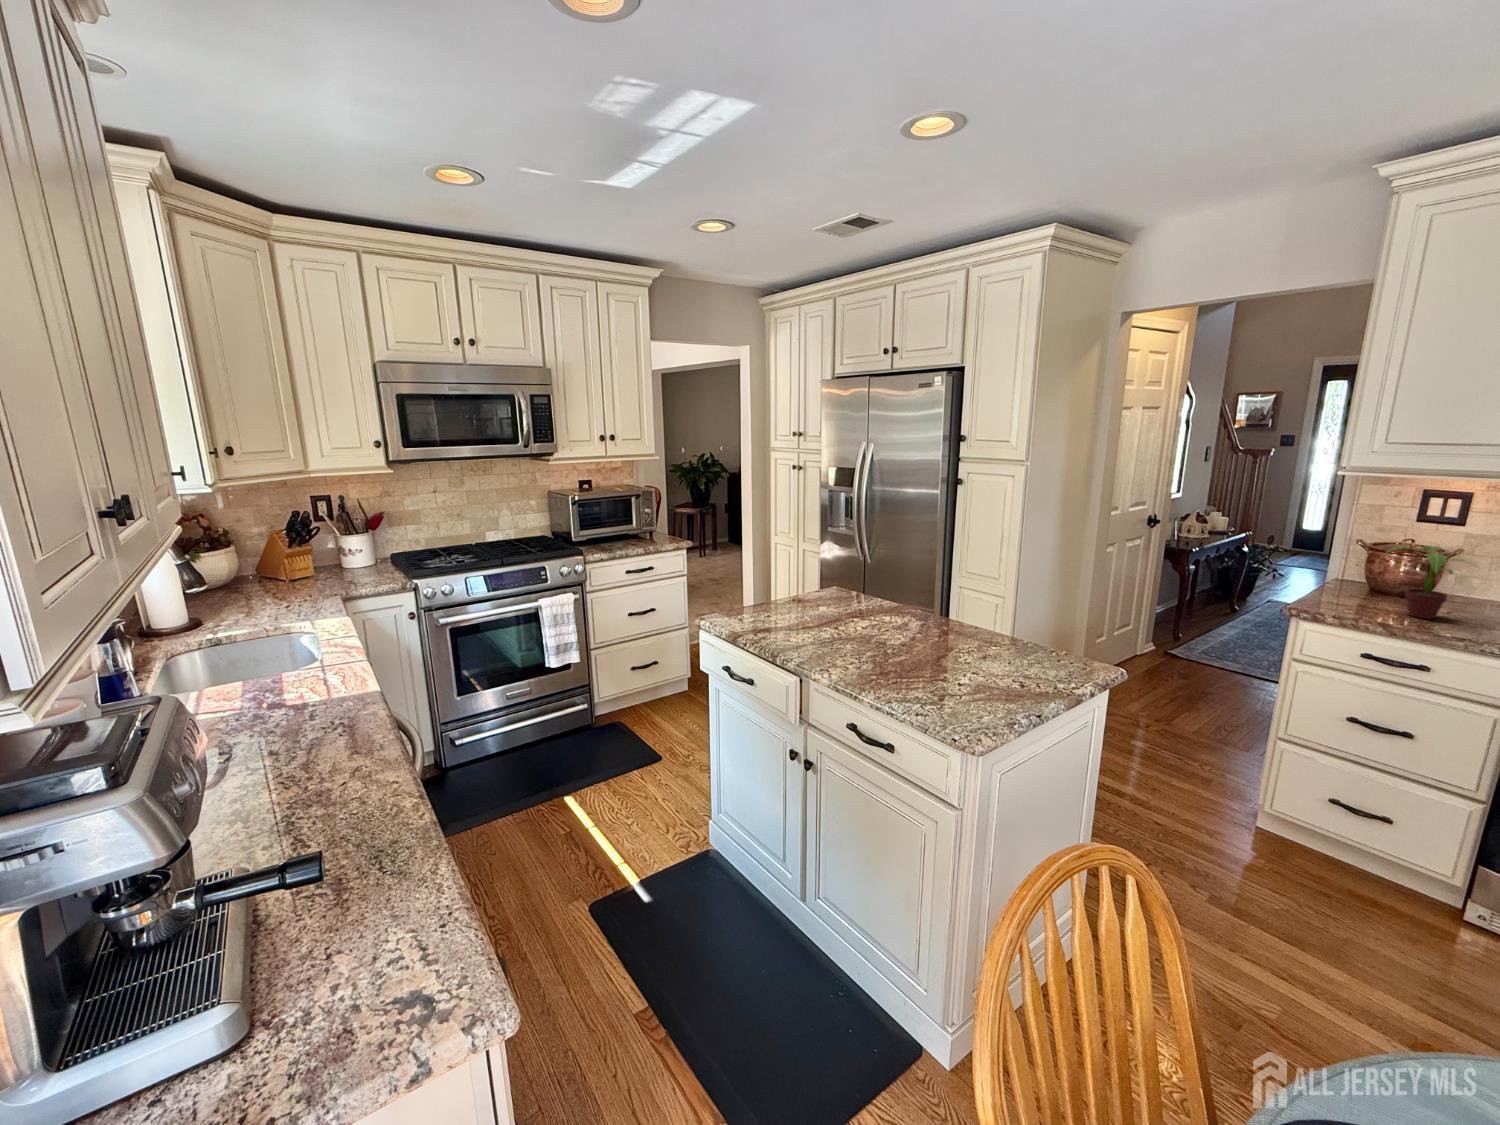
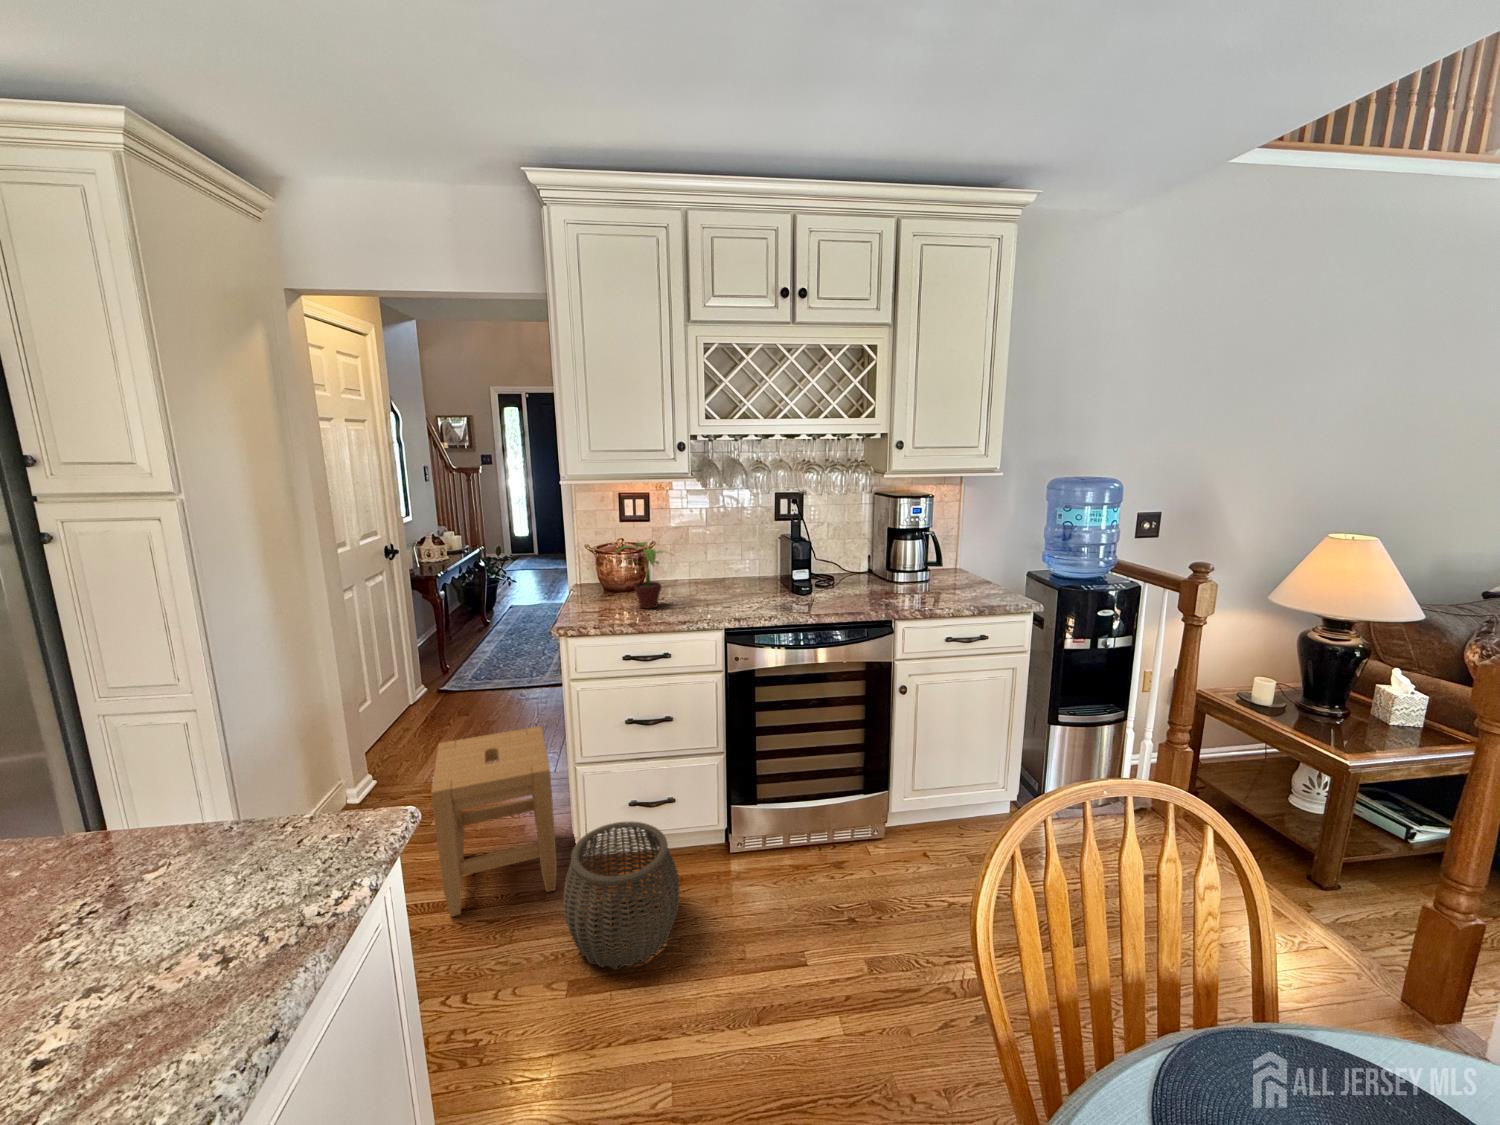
stool: none [1127,676,1253,836] -> present [431,726,557,917]
woven basket: none [1224,796,1365,932] -> present [563,822,680,969]

